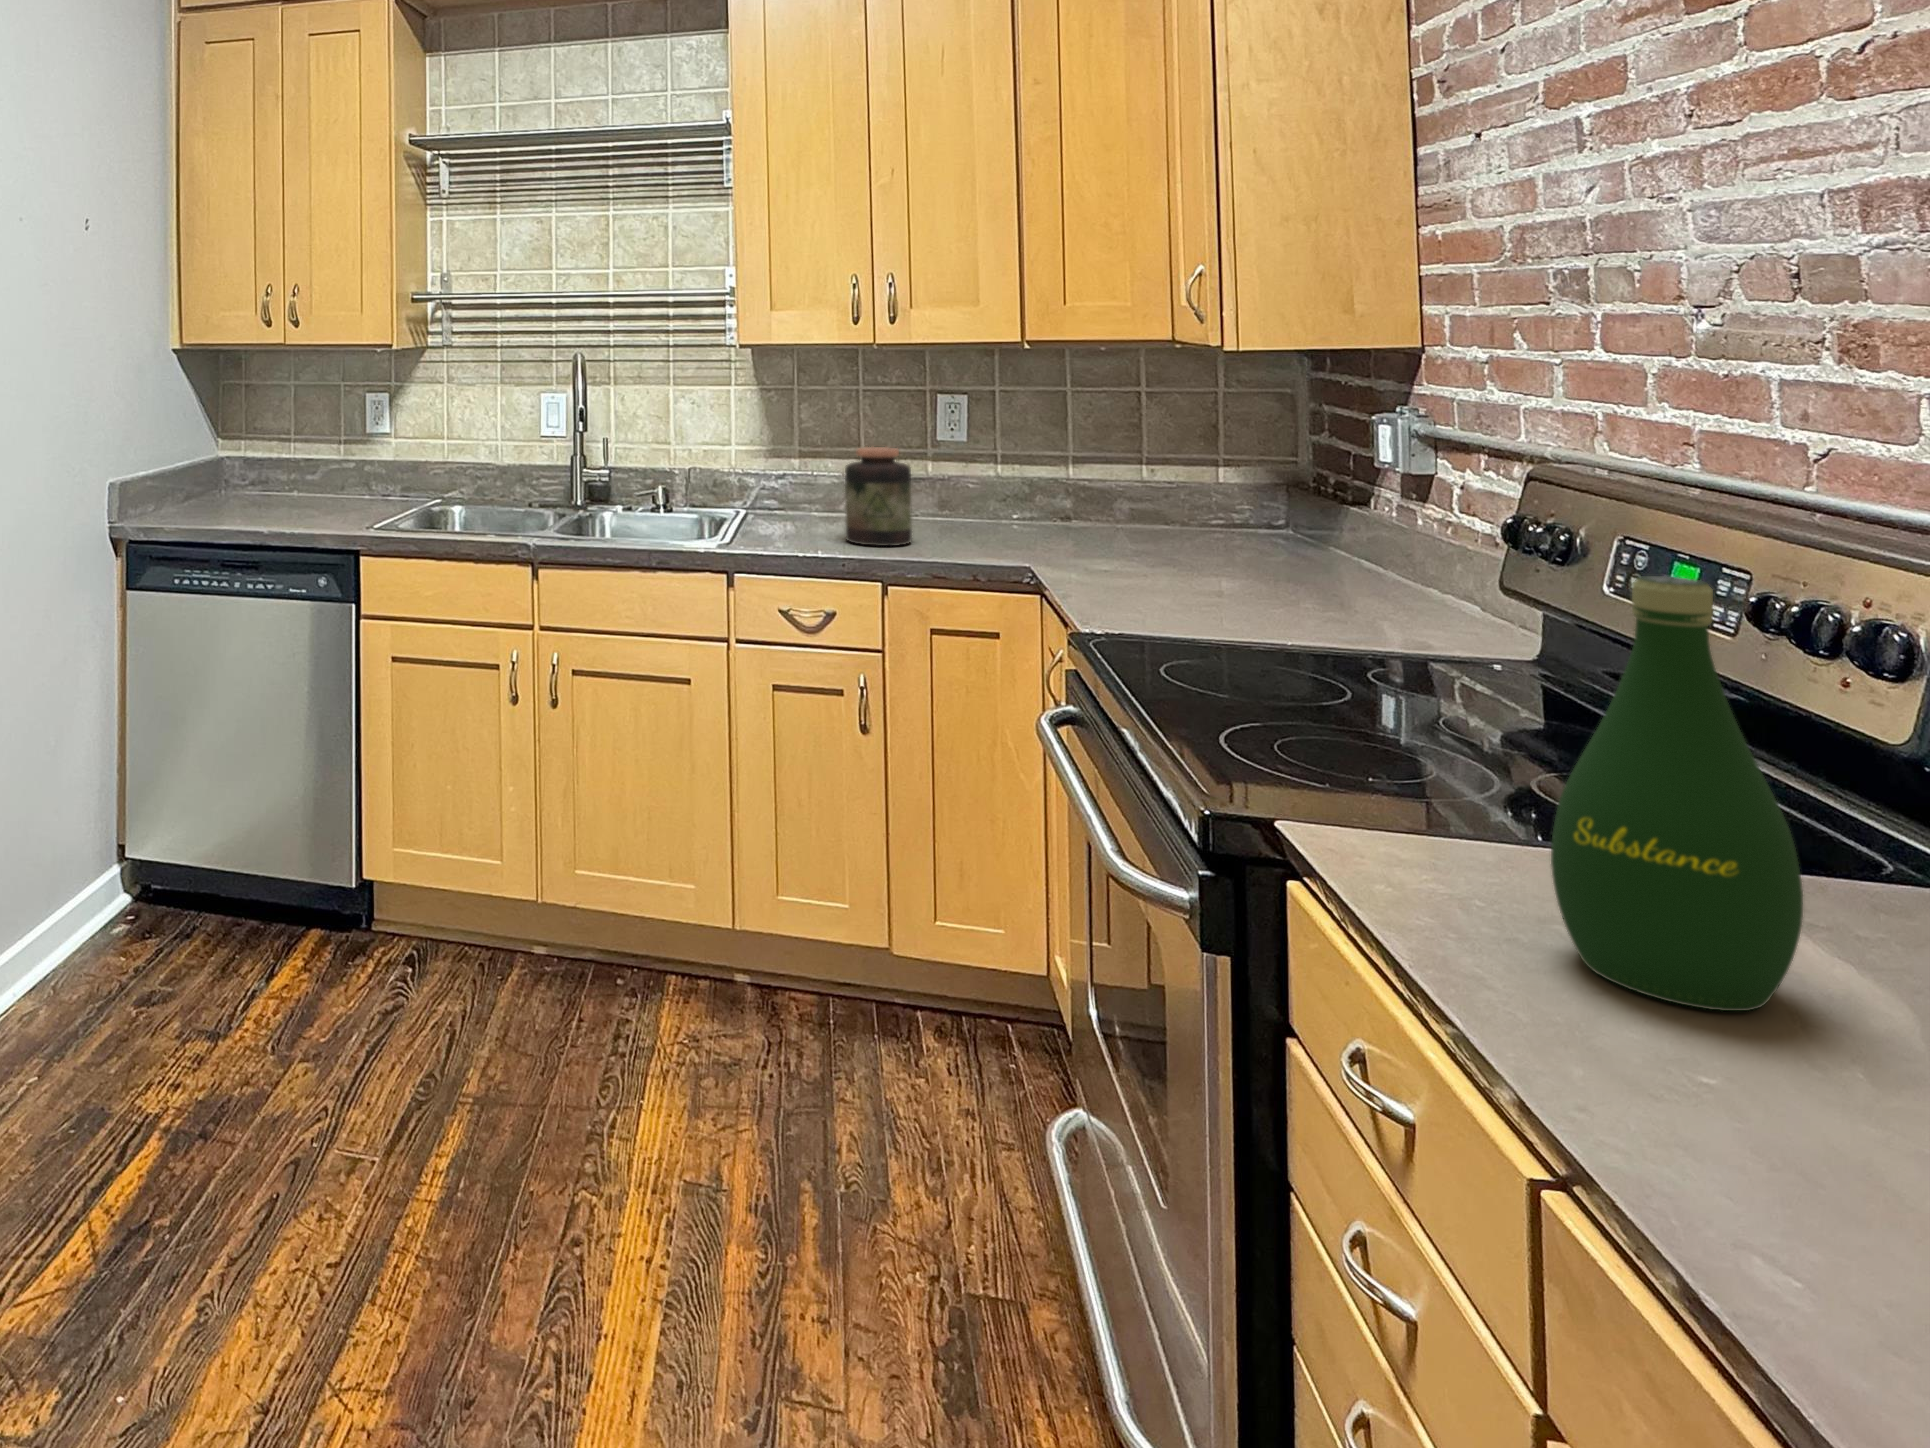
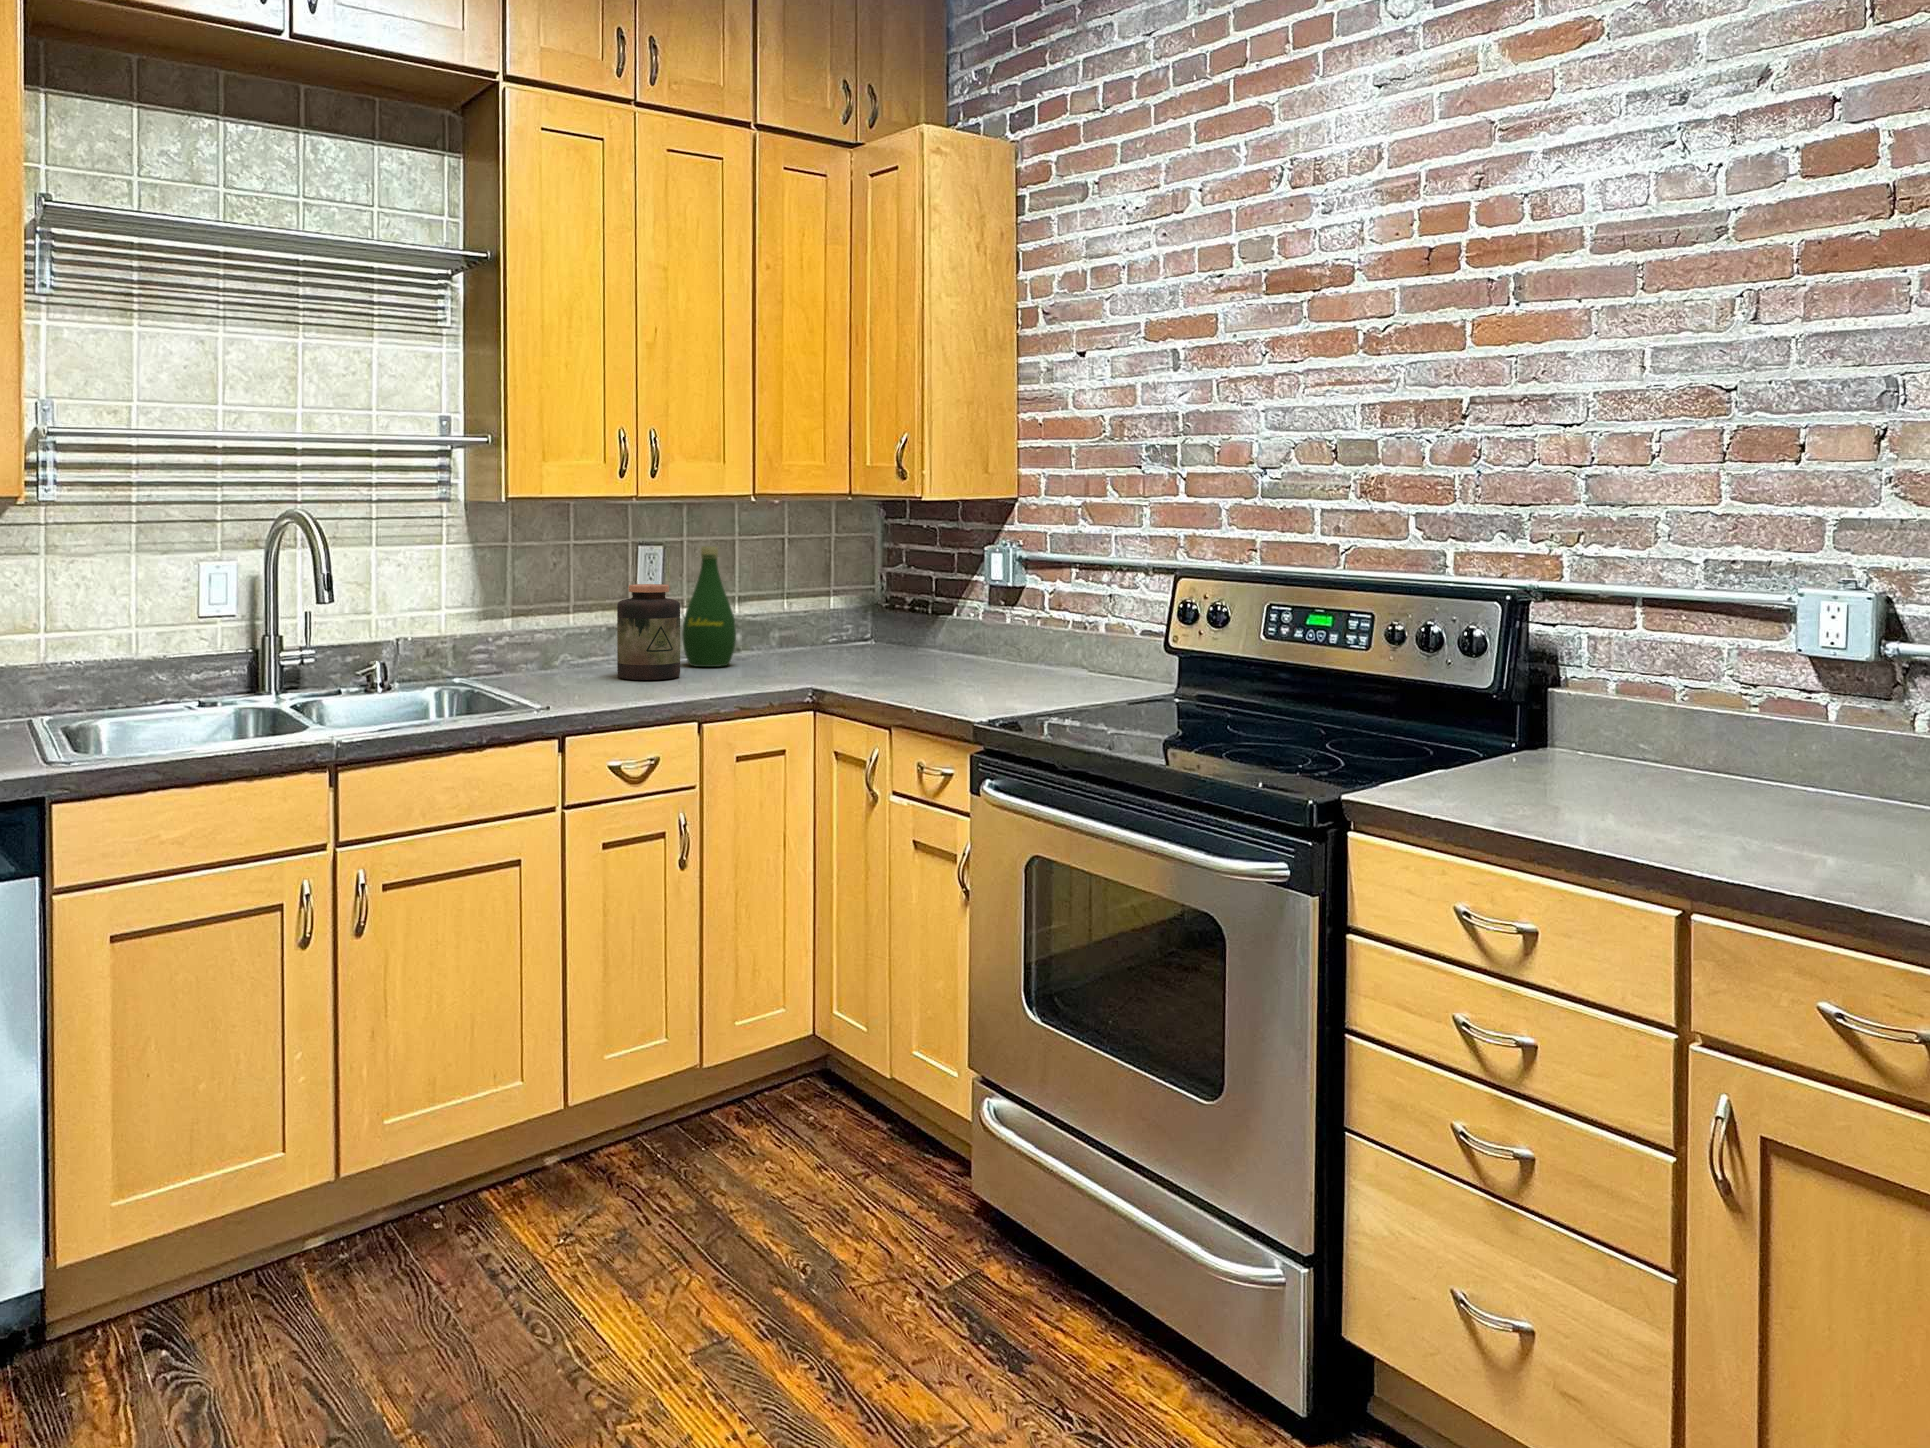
bottle: present [1551,576,1803,1011] -> present [682,546,736,667]

